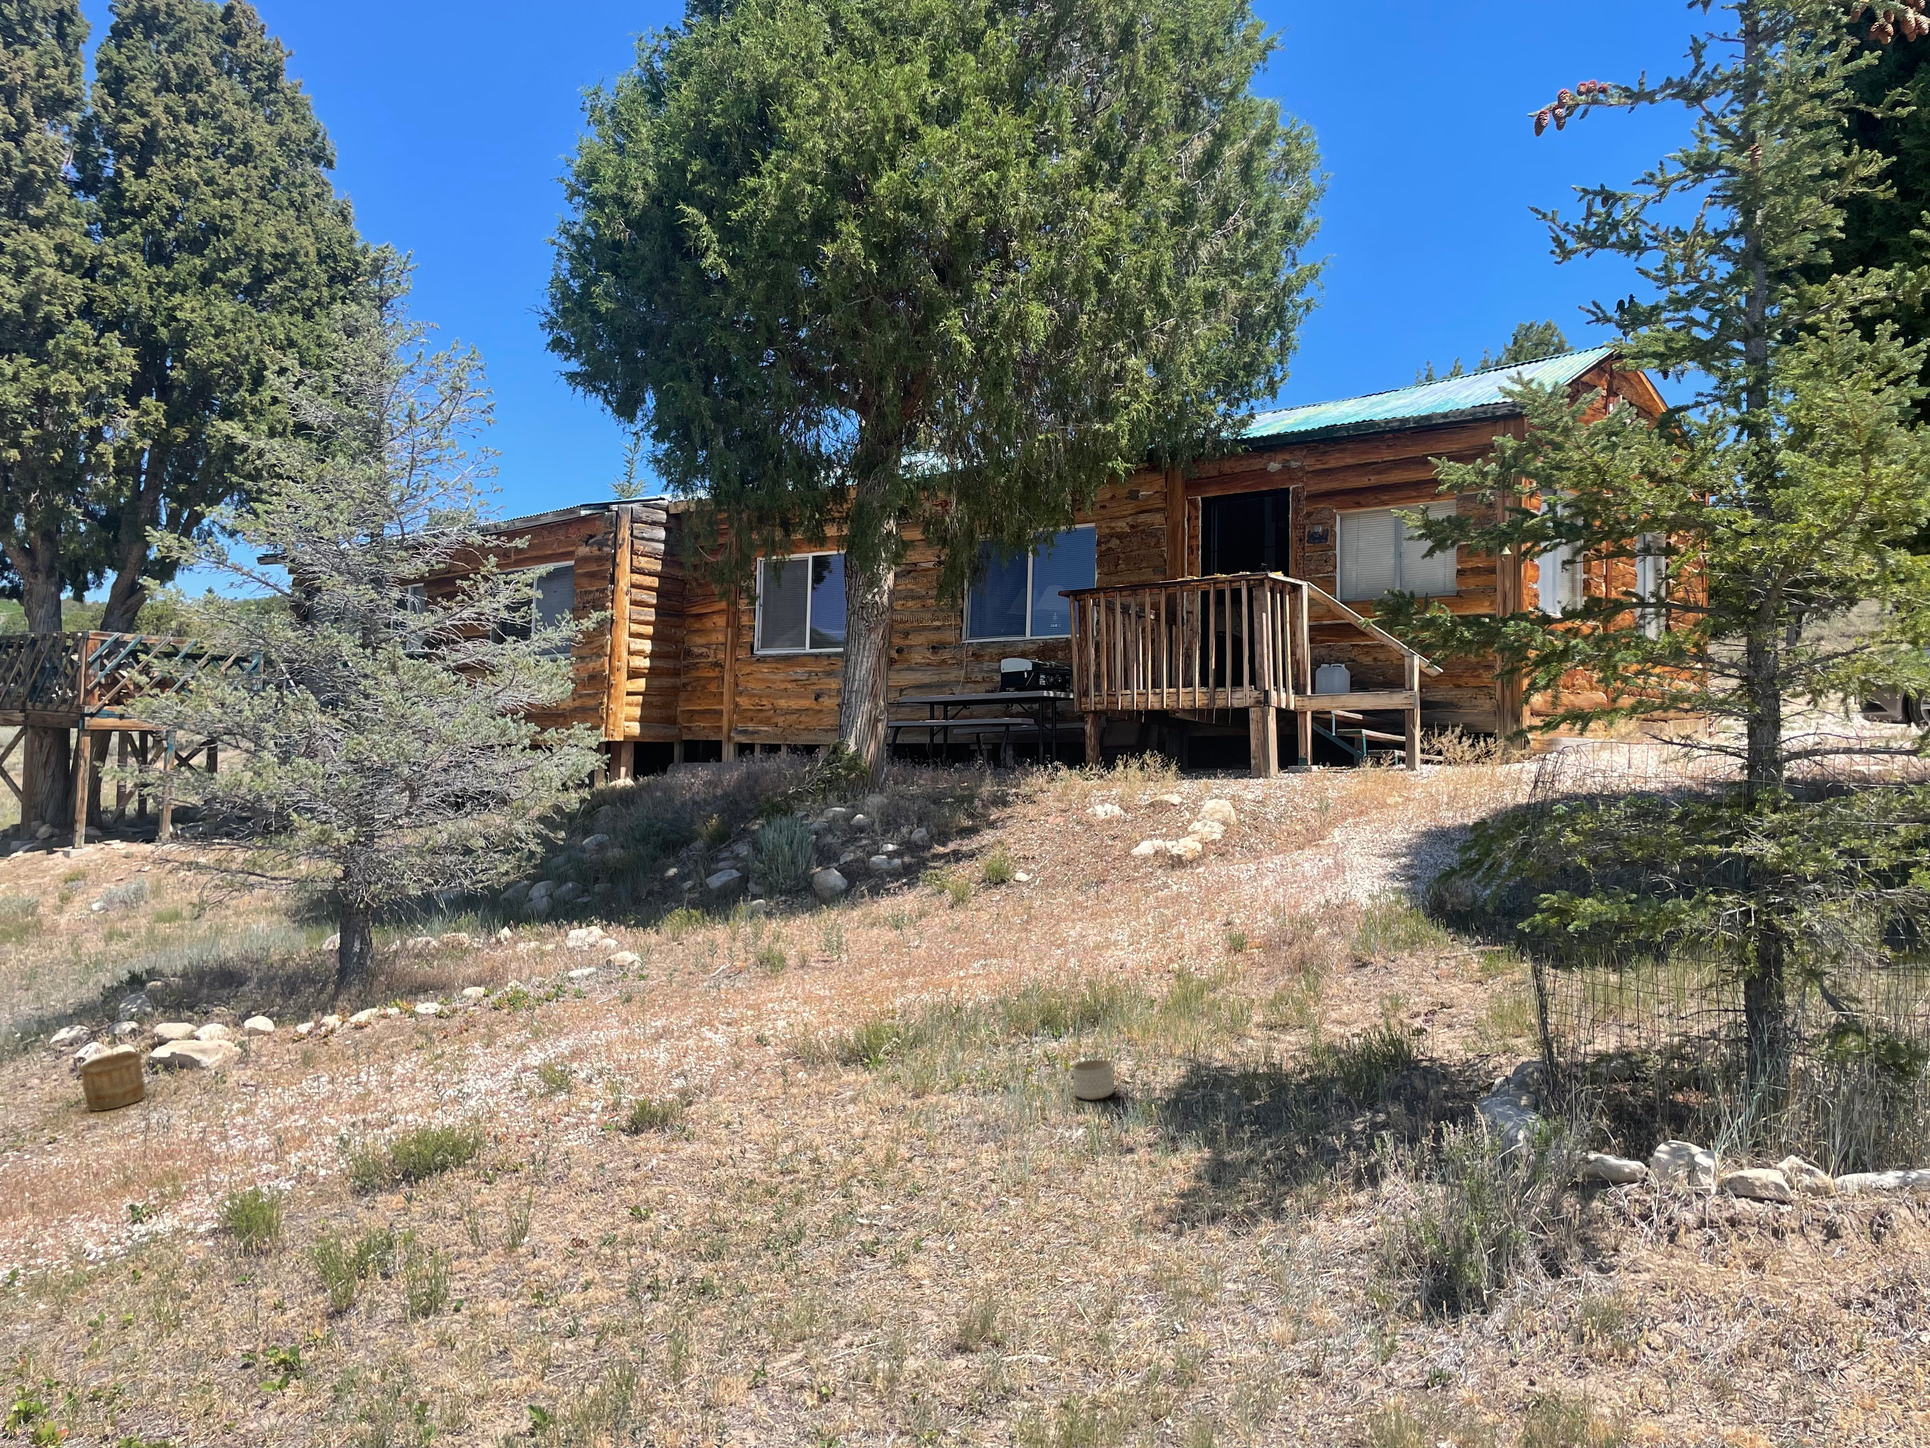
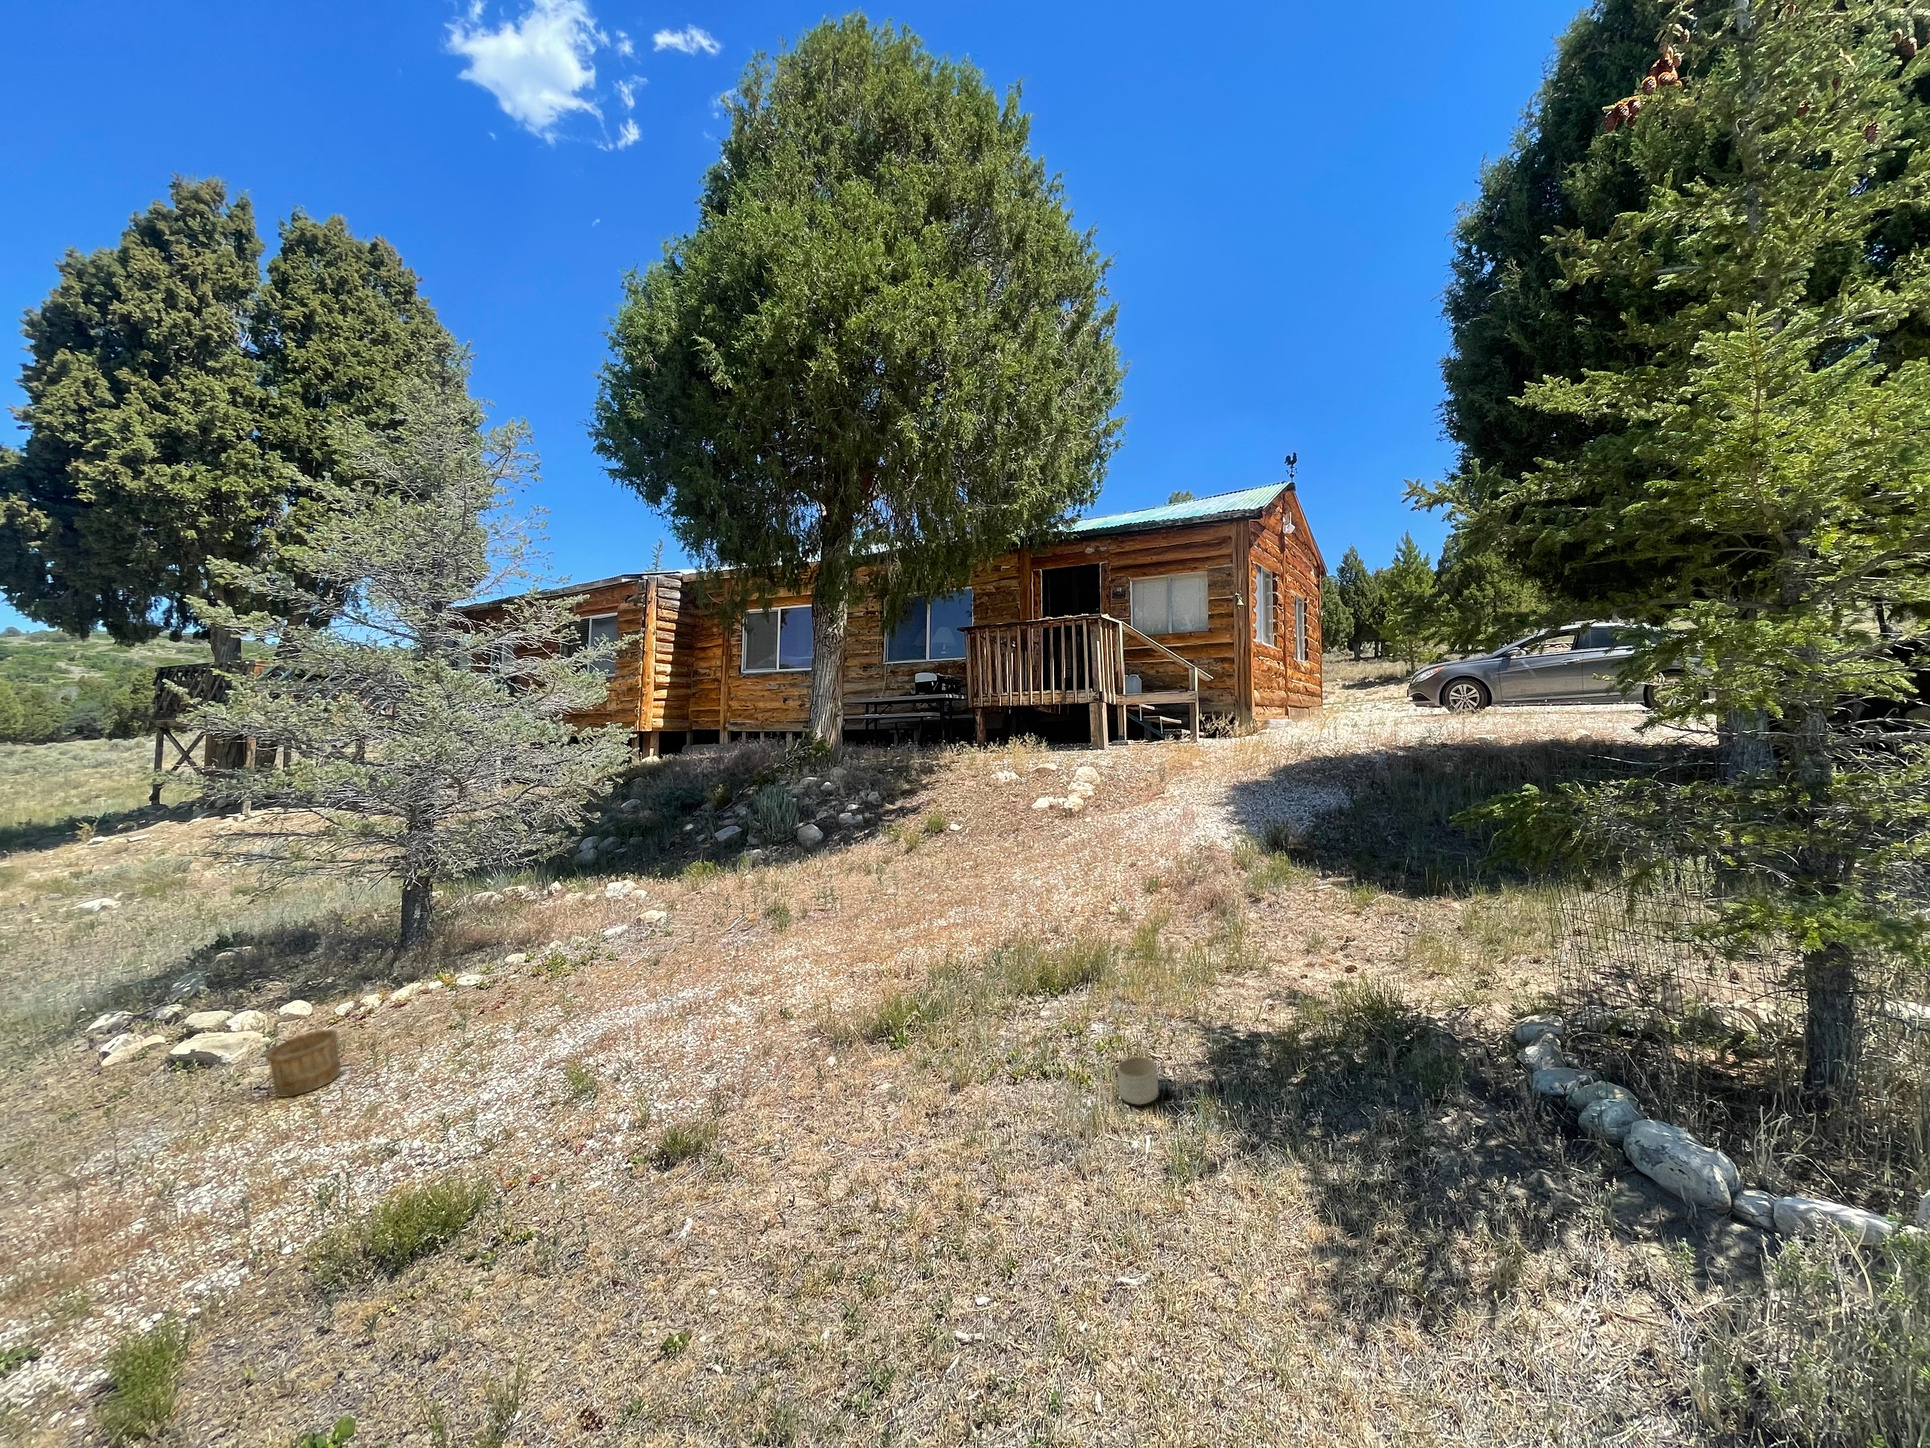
wooden bucket: present [79,1052,145,1111] -> present [266,1030,341,1097]

